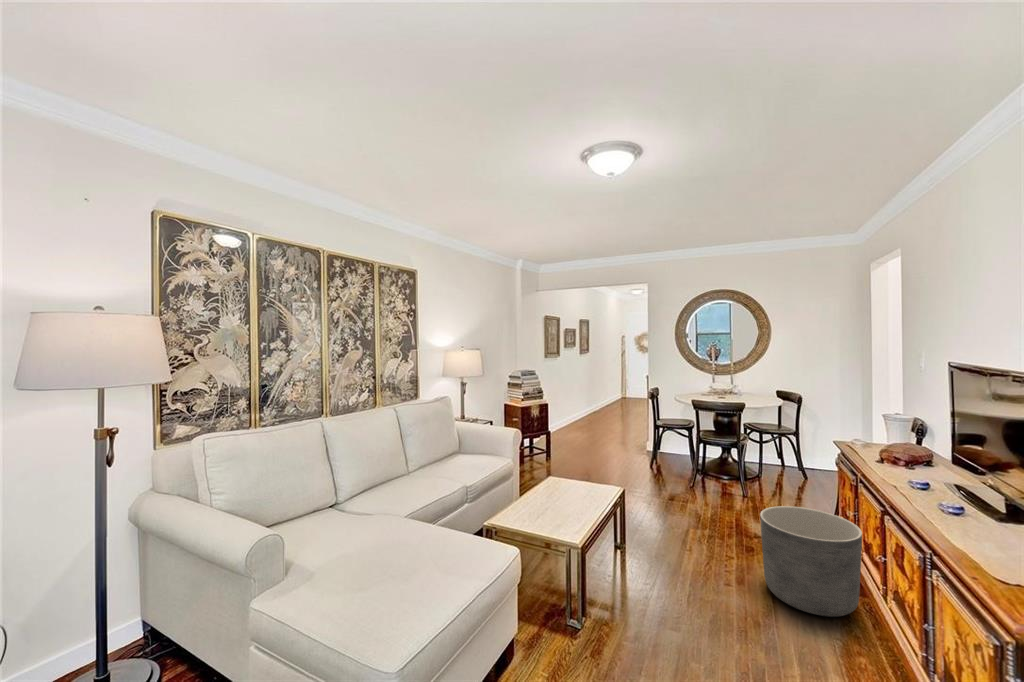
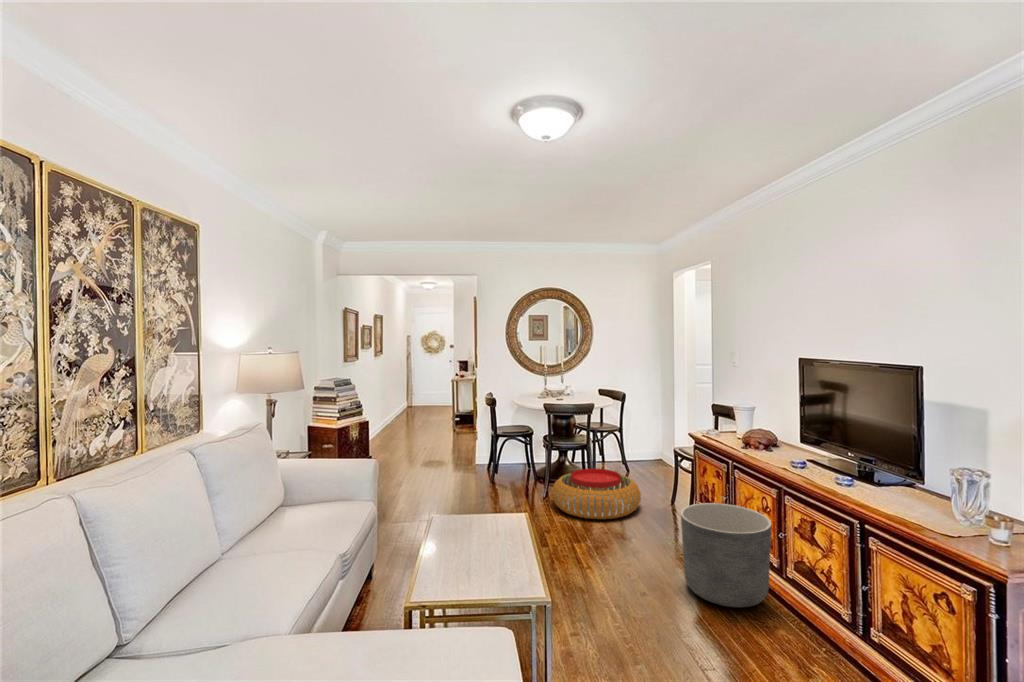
pouf: none [688,463,781,513] -> present [552,469,641,519]

